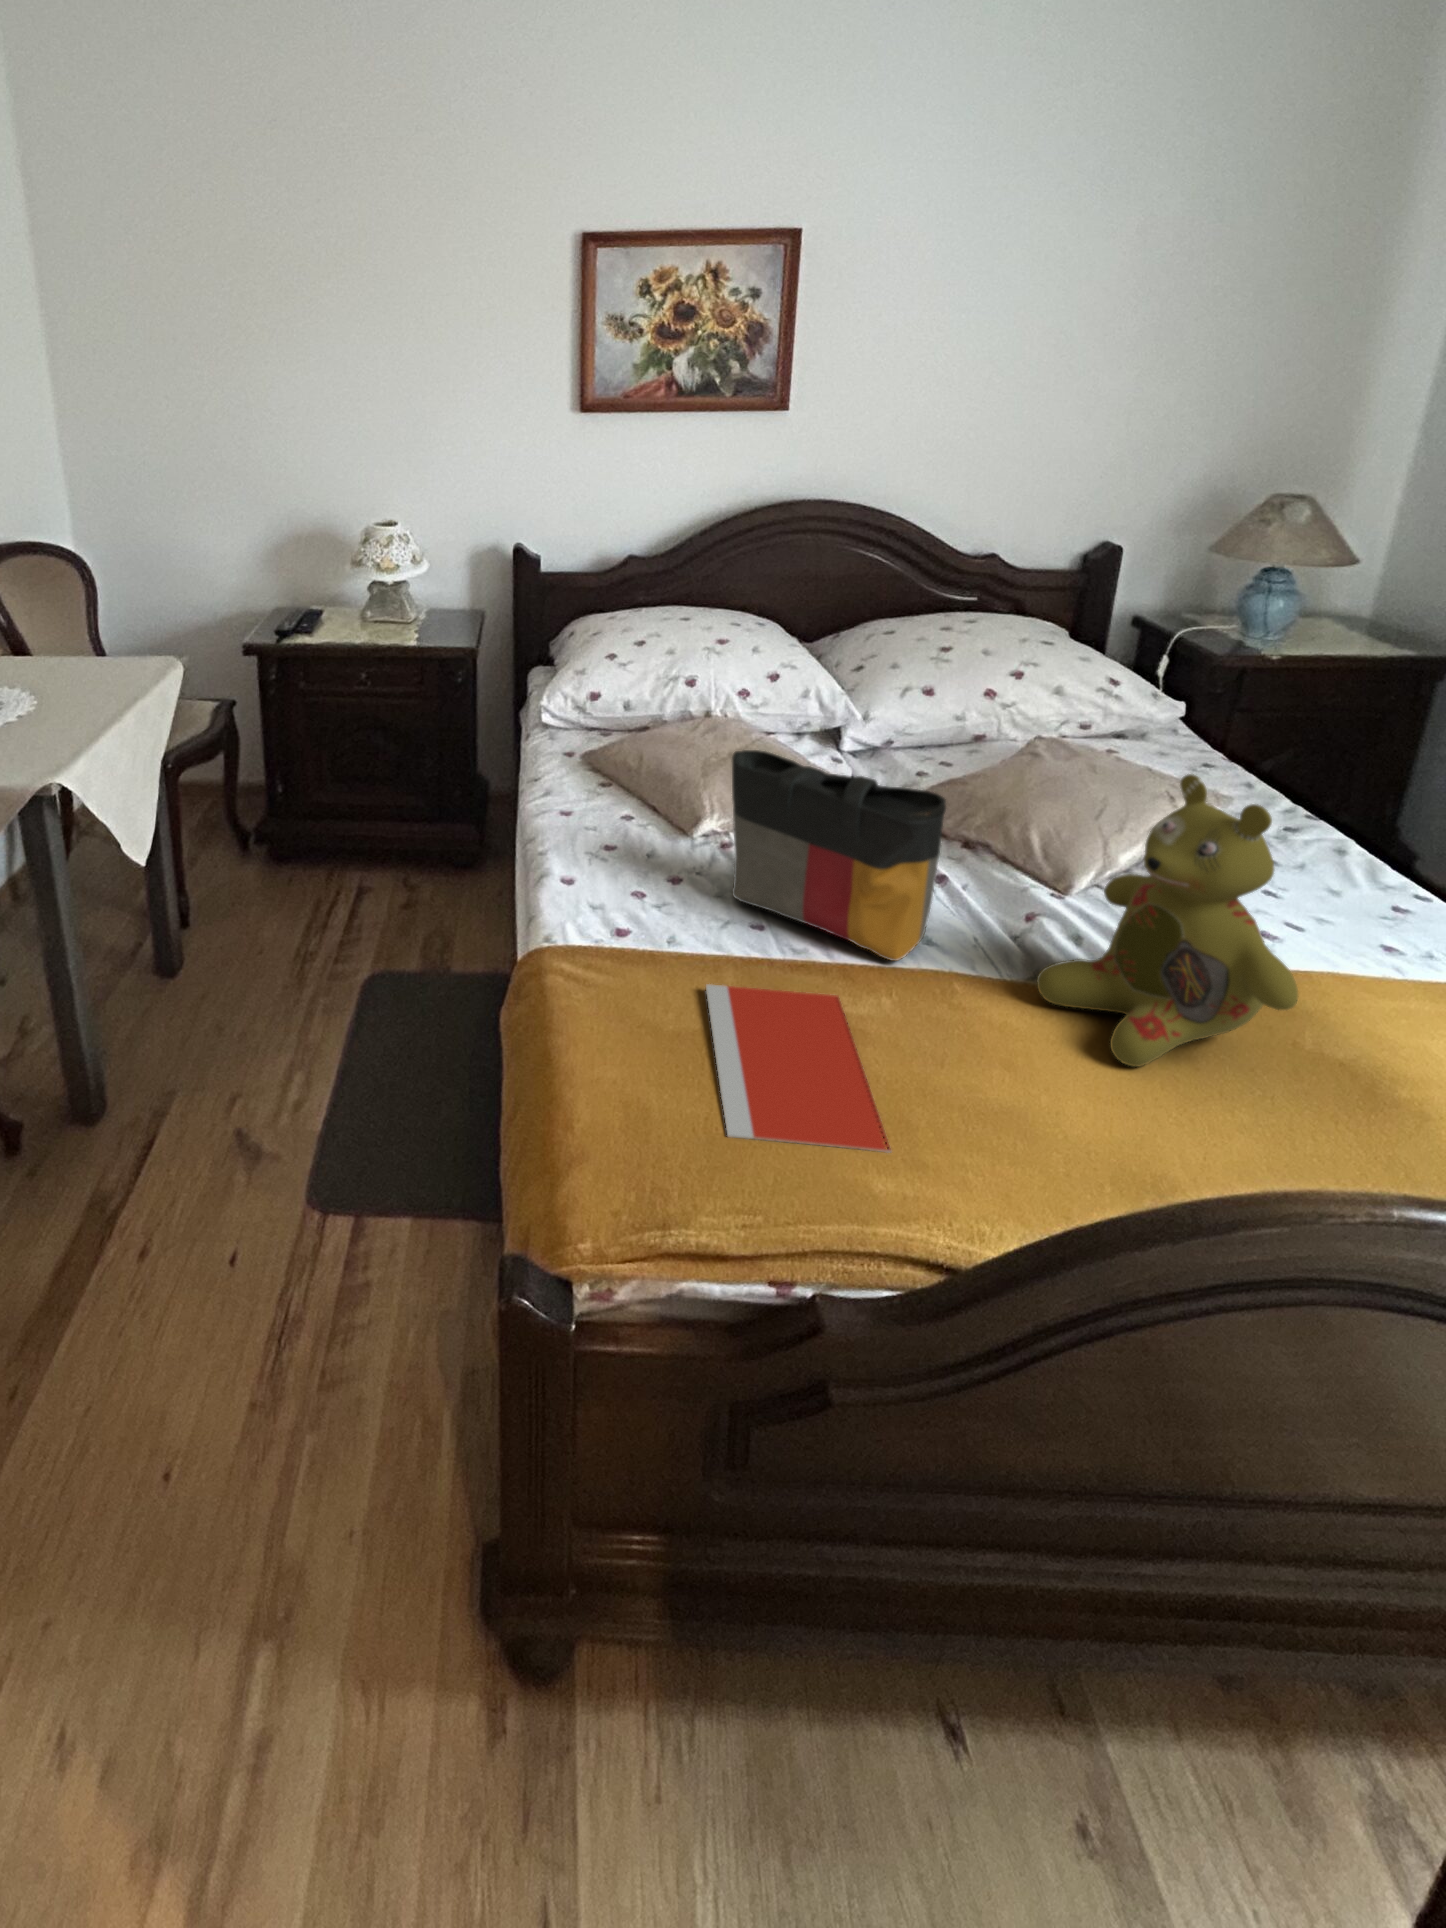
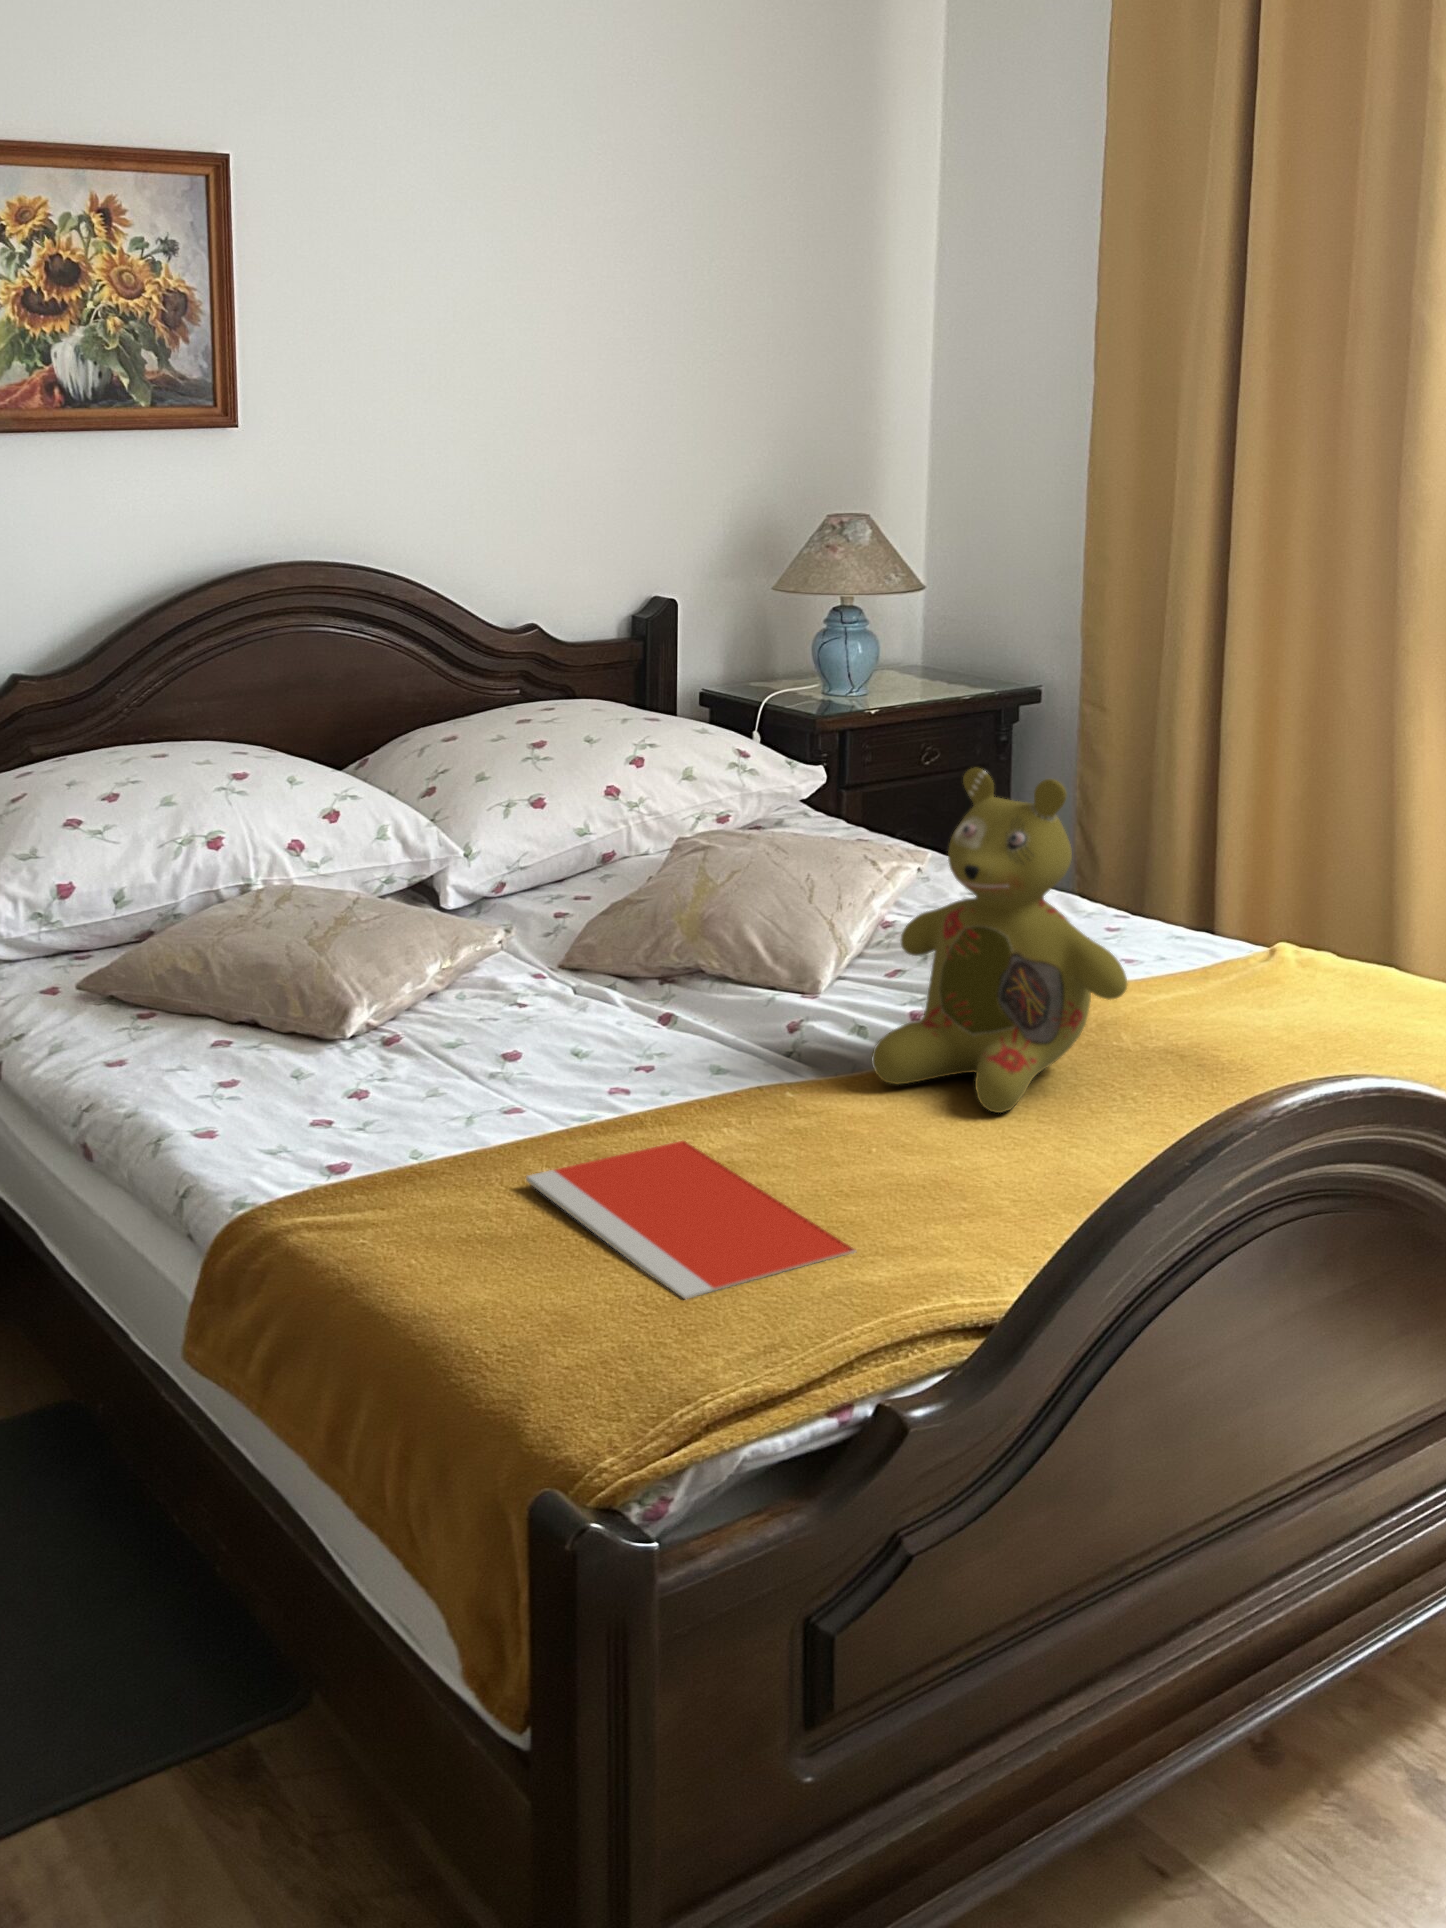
tote bag: present [732,750,946,961] -> none [434,860,741,1096]

